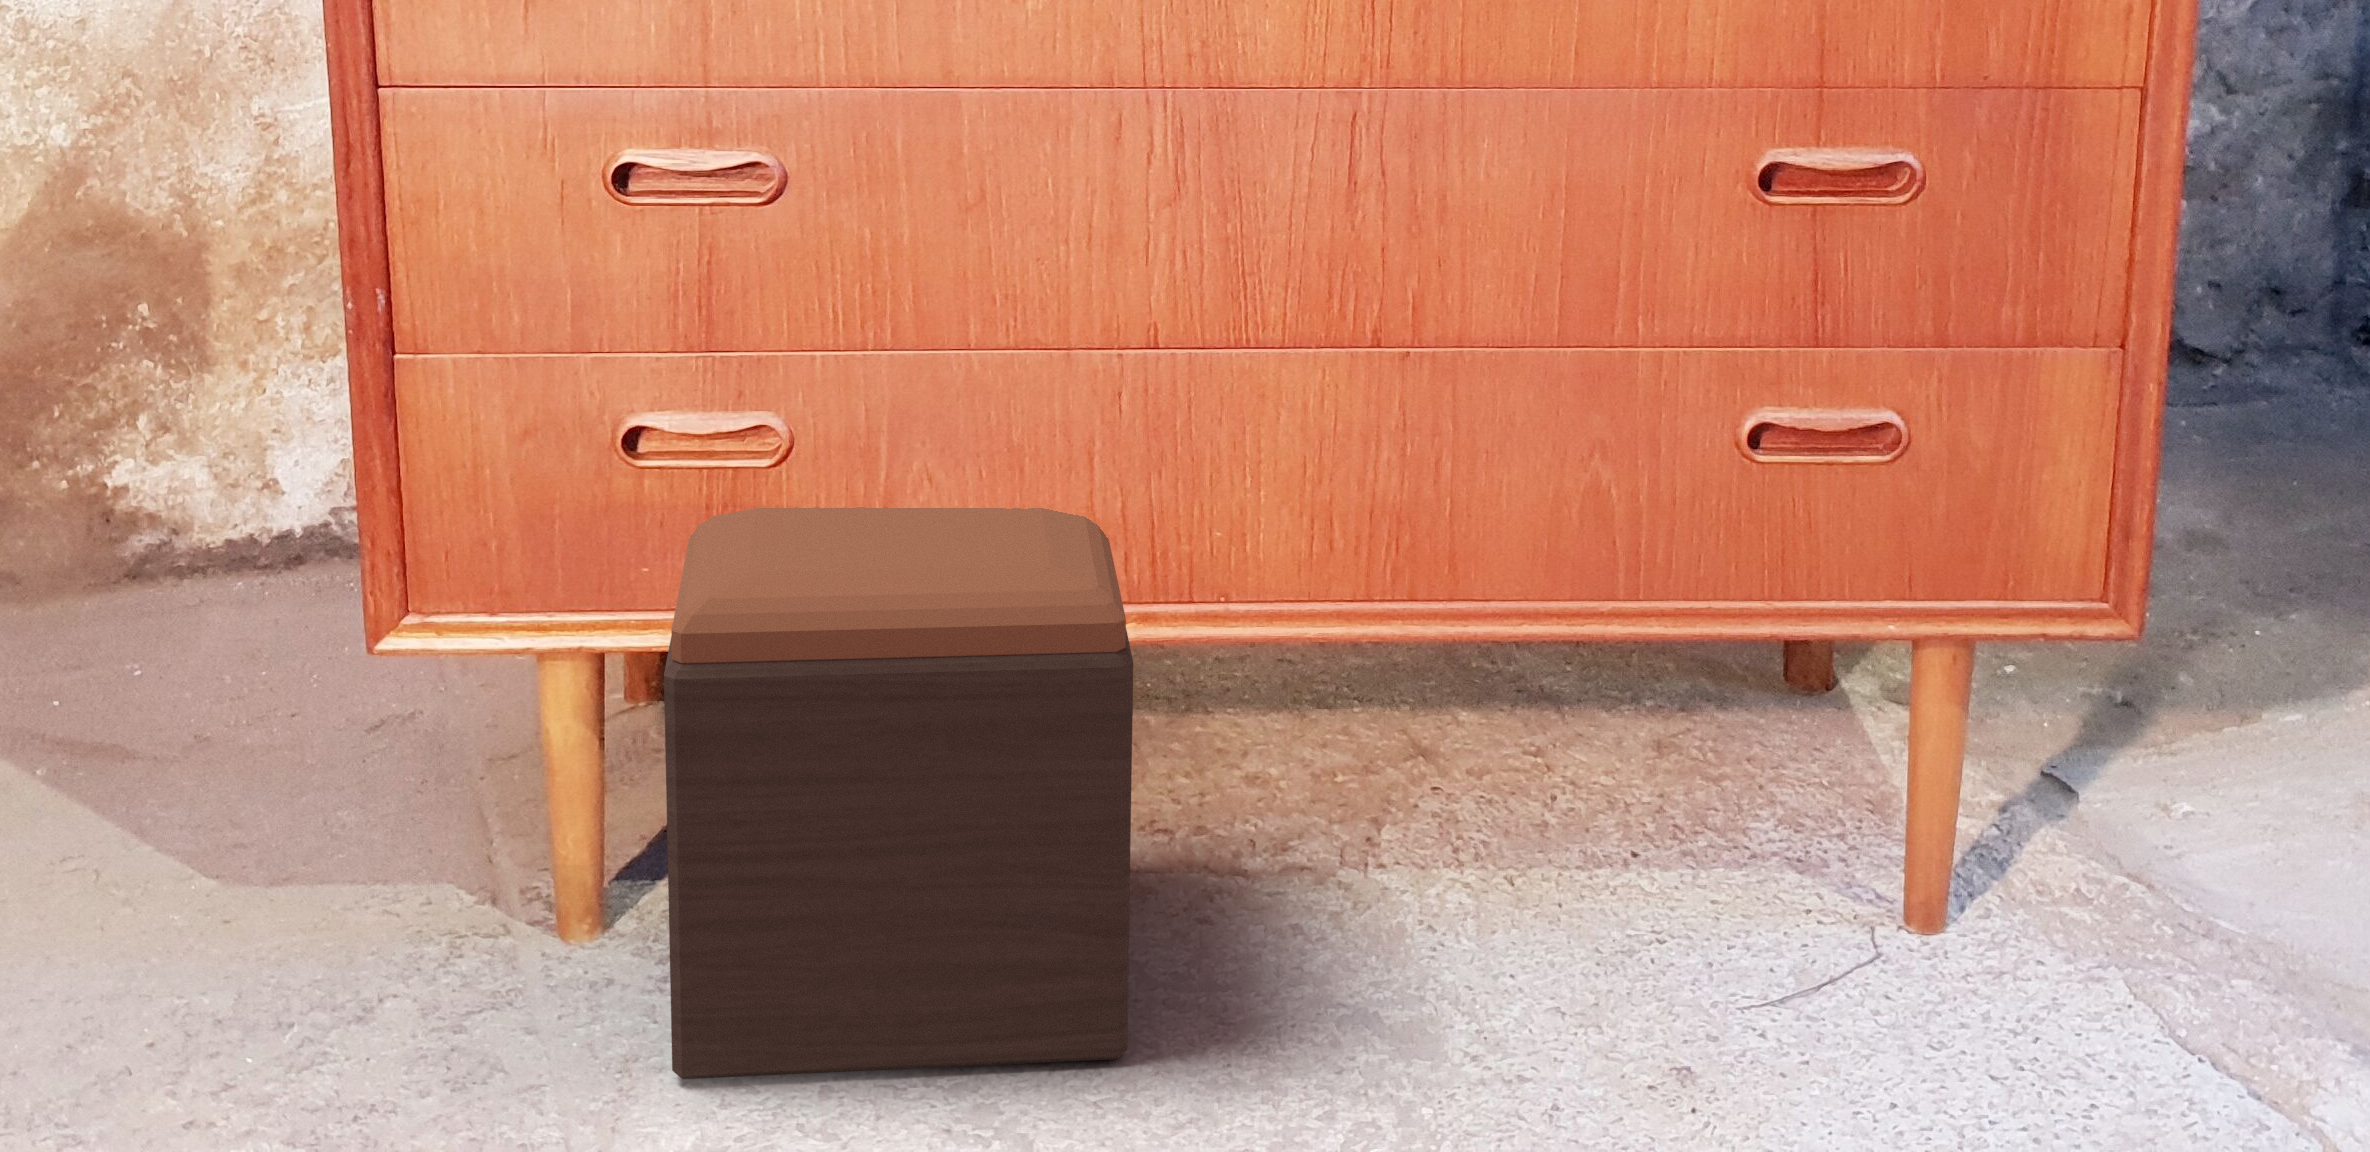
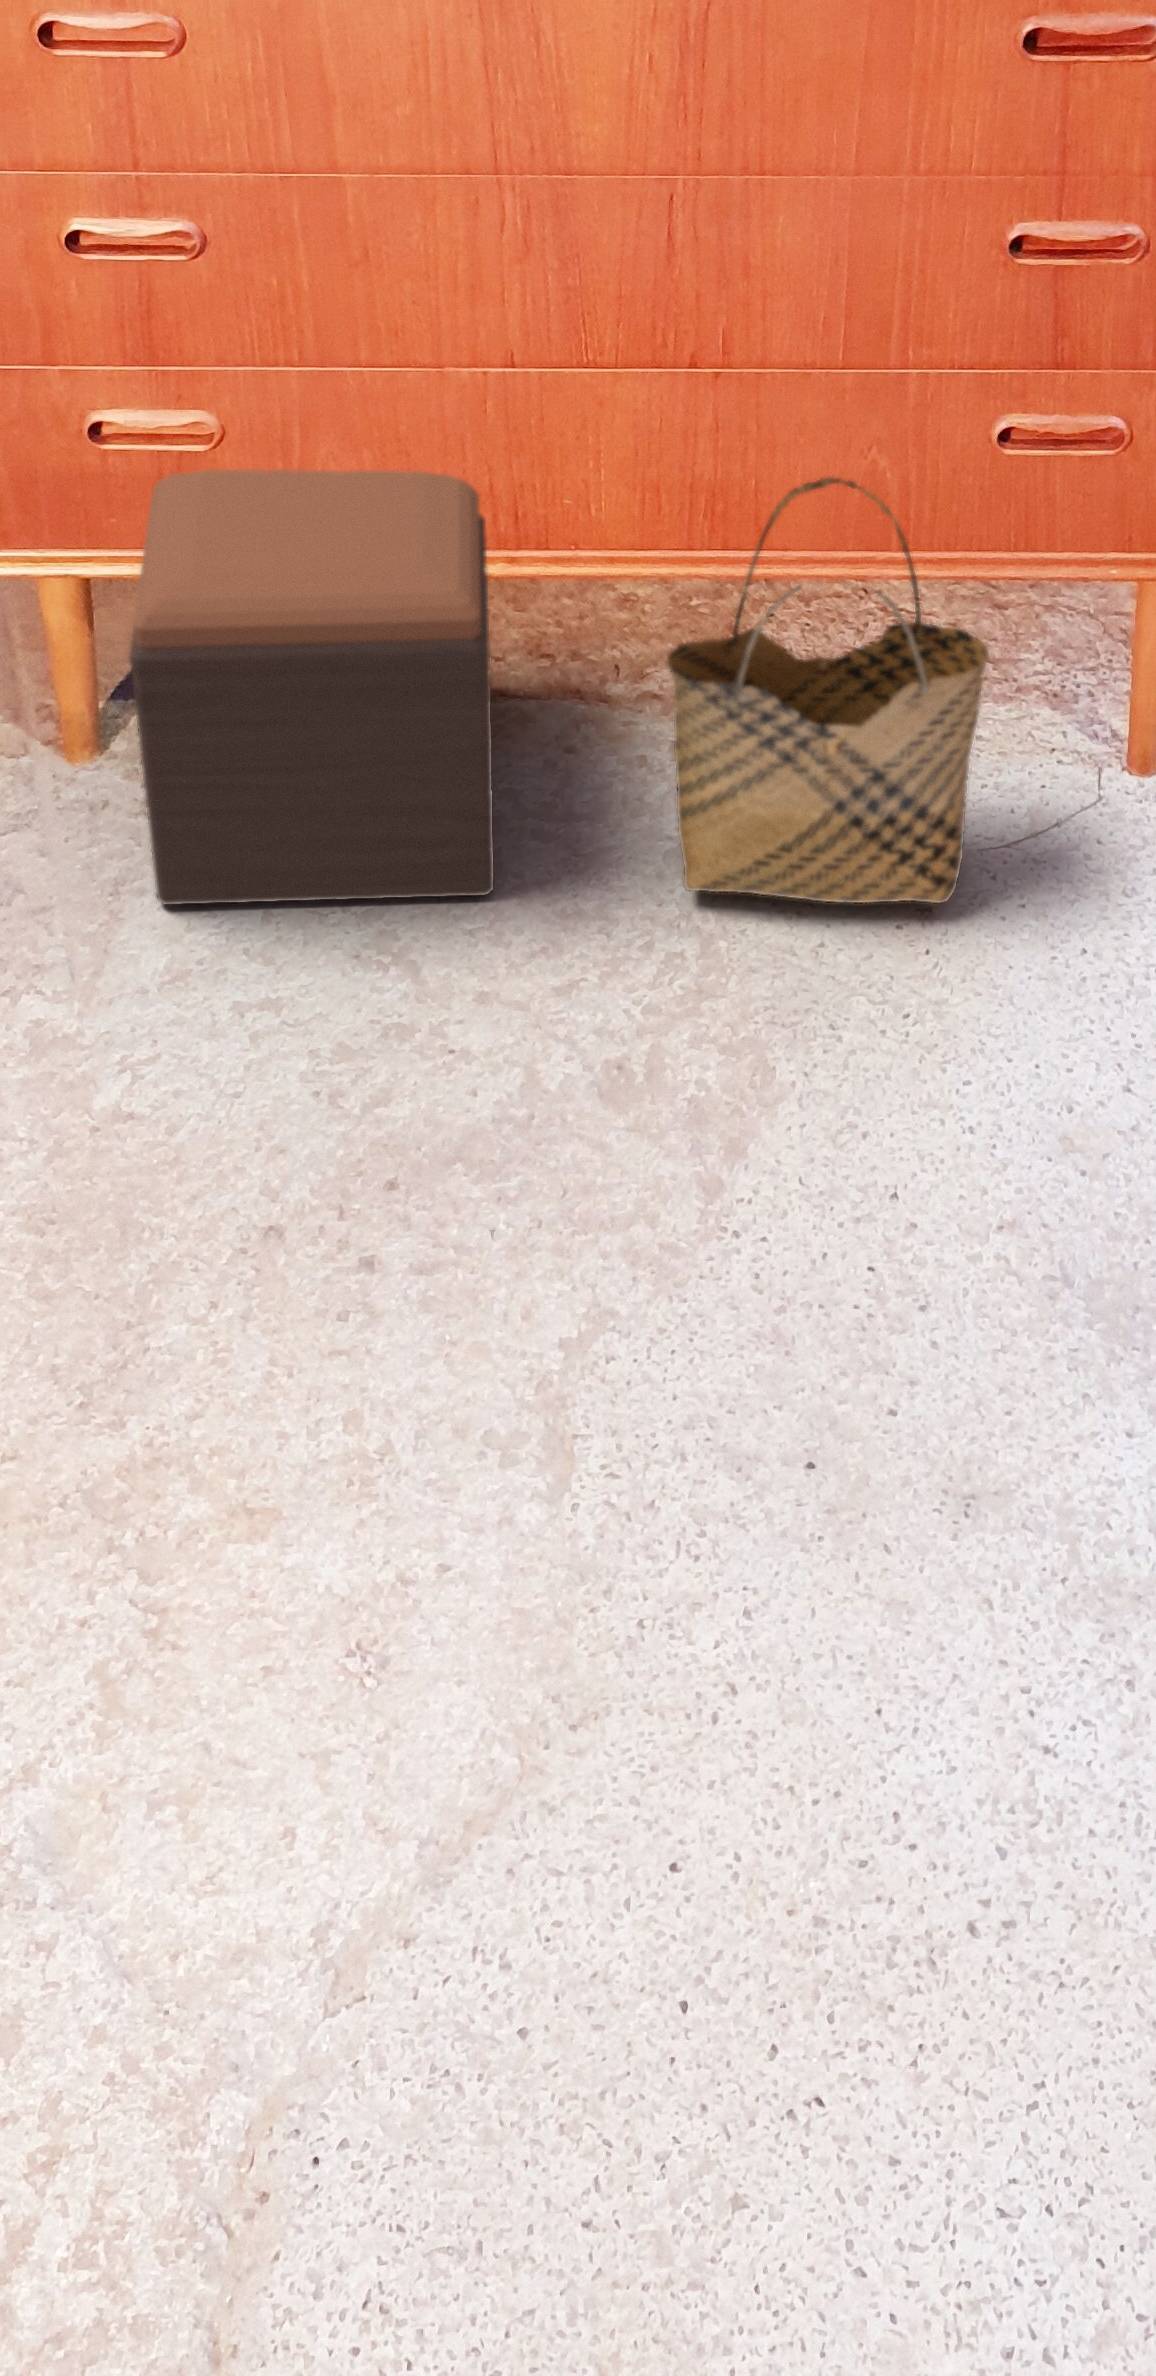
woven basket: none [1355,473,1757,1046] -> present [666,478,989,903]

